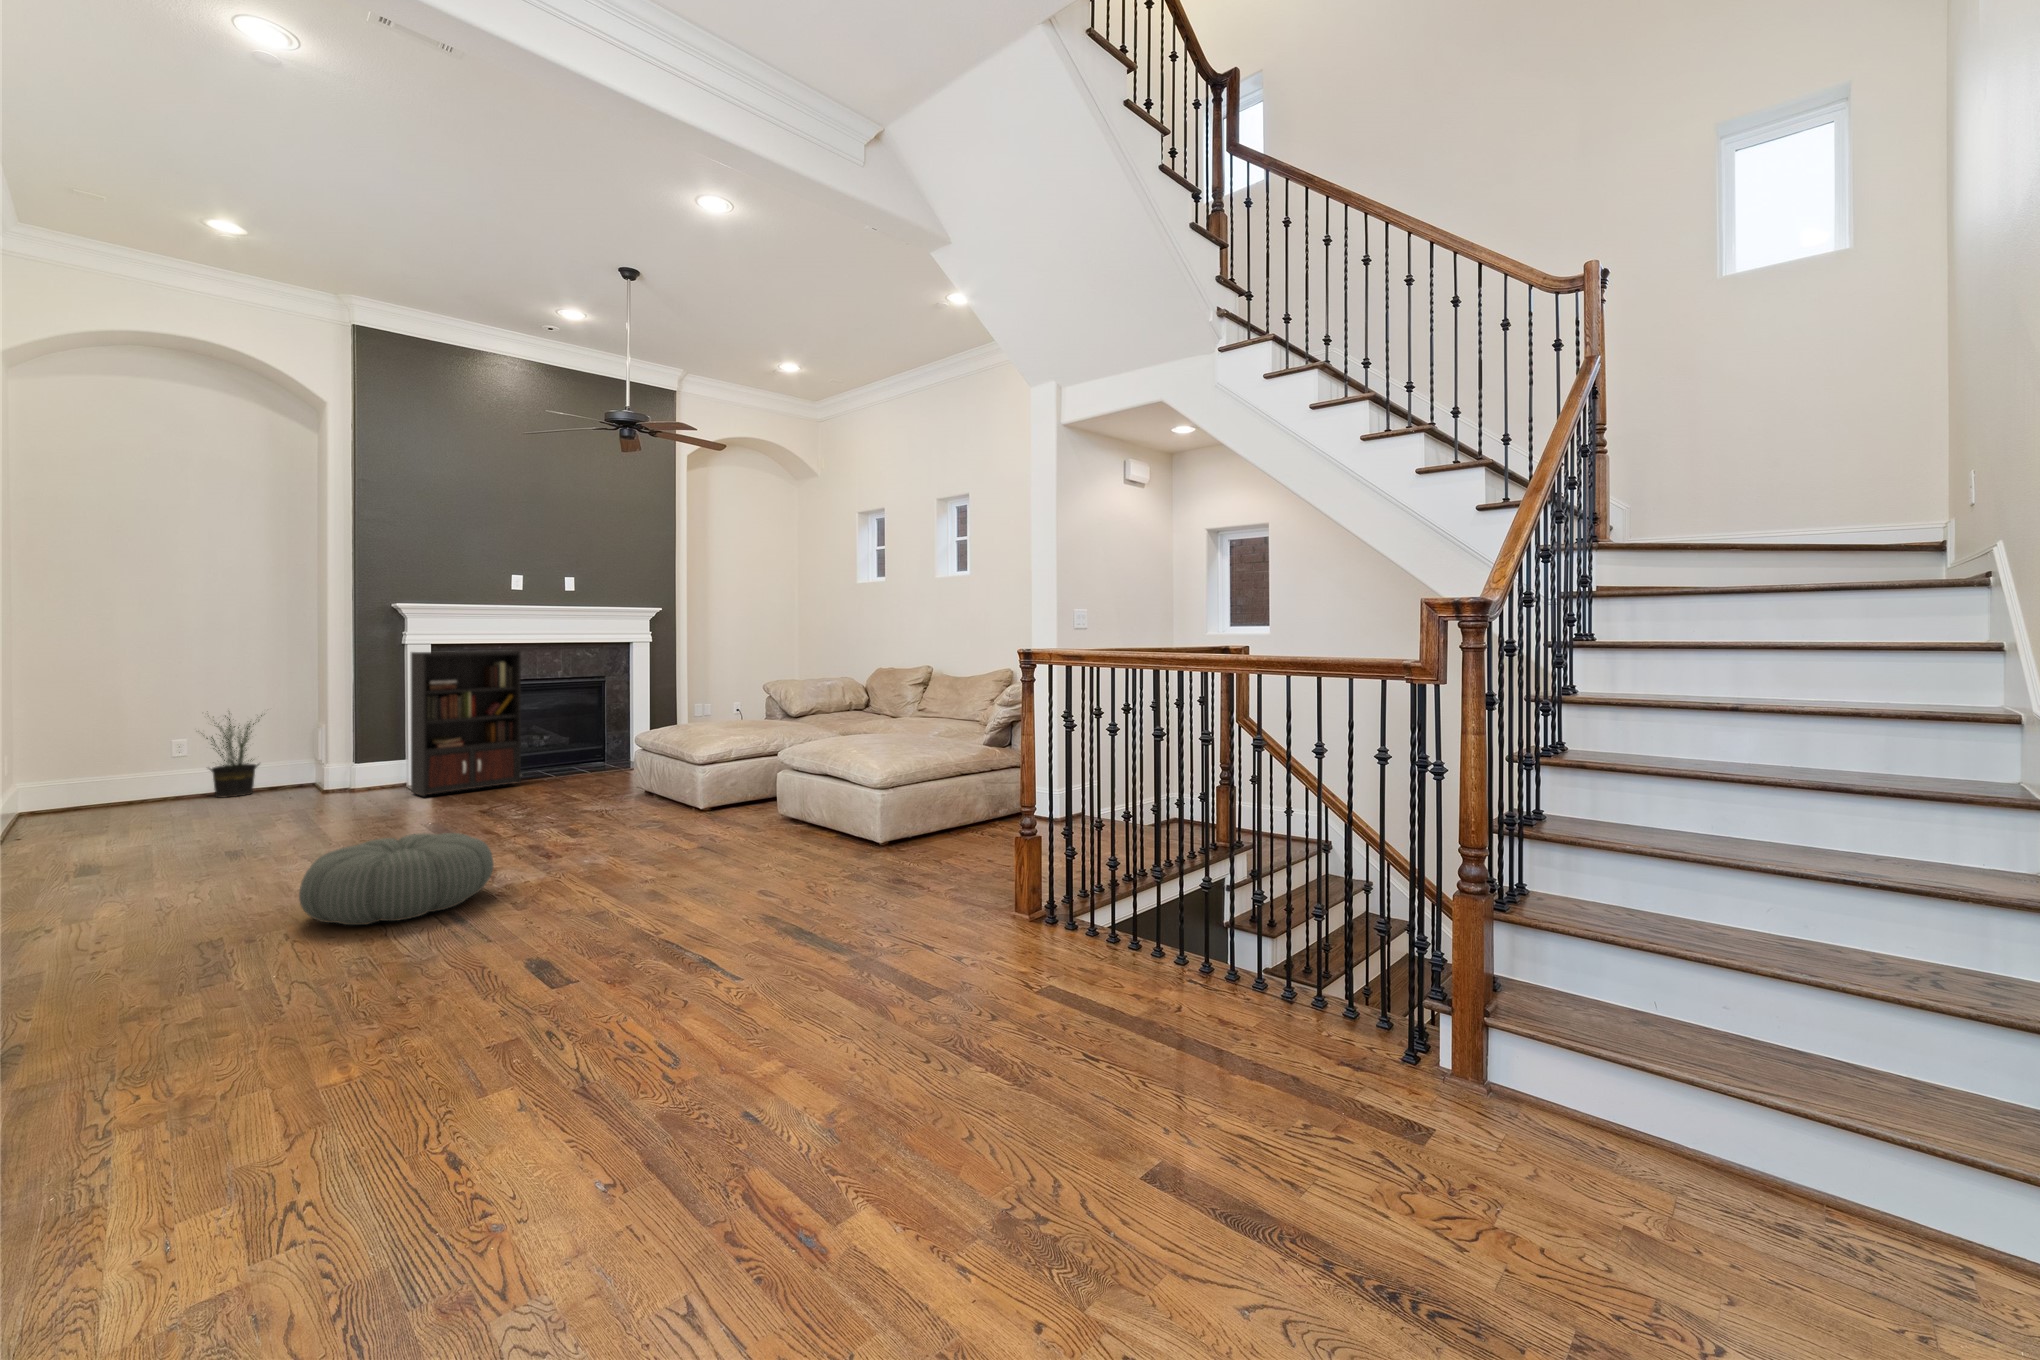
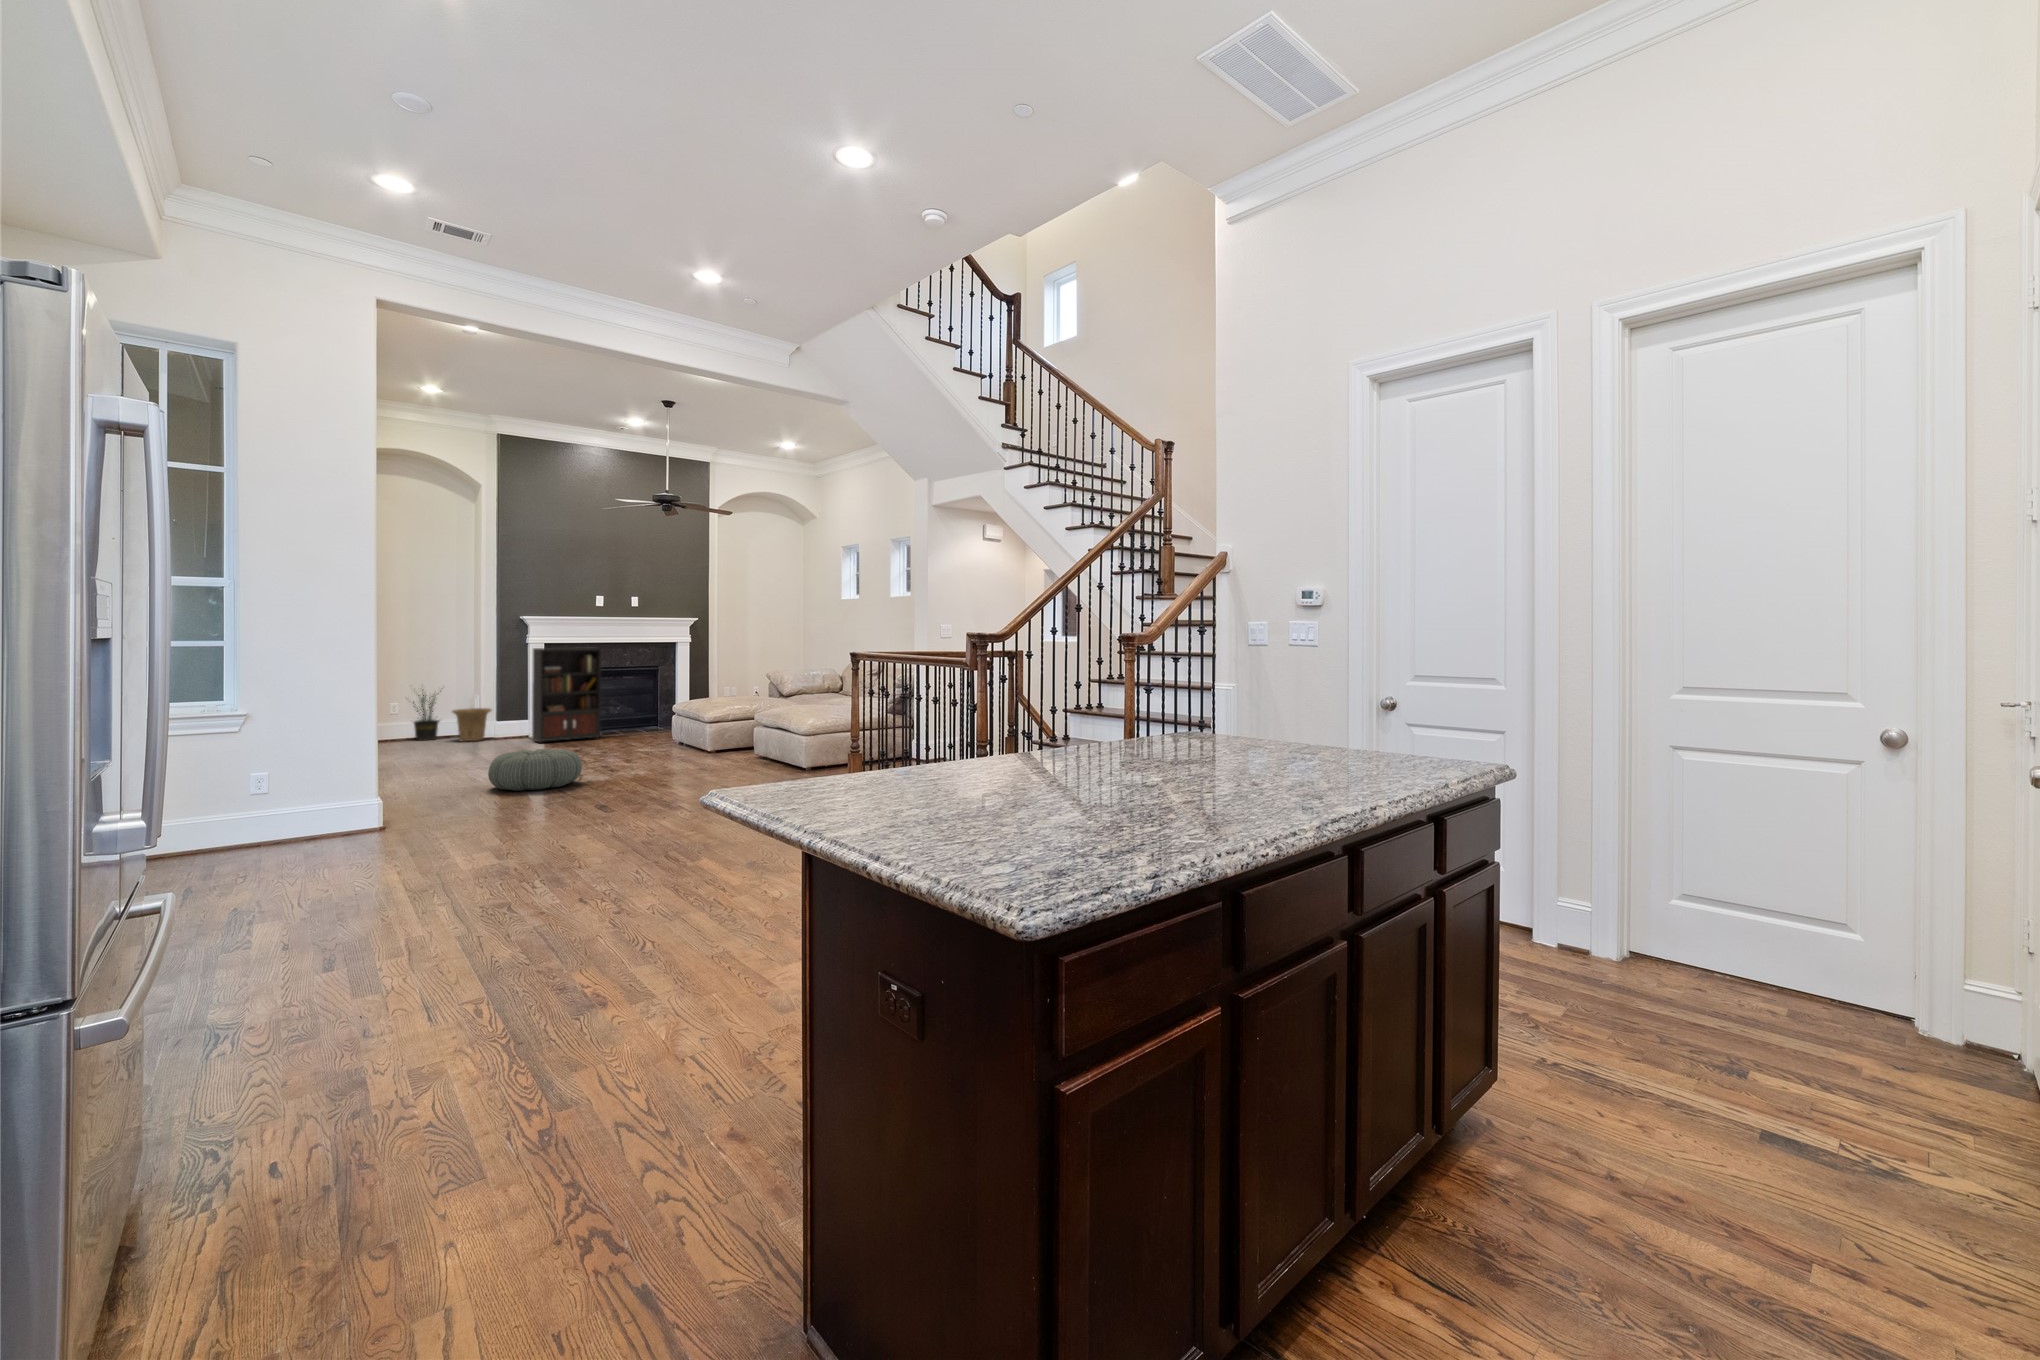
basket: none [275,744,345,798] -> present [452,708,491,741]

